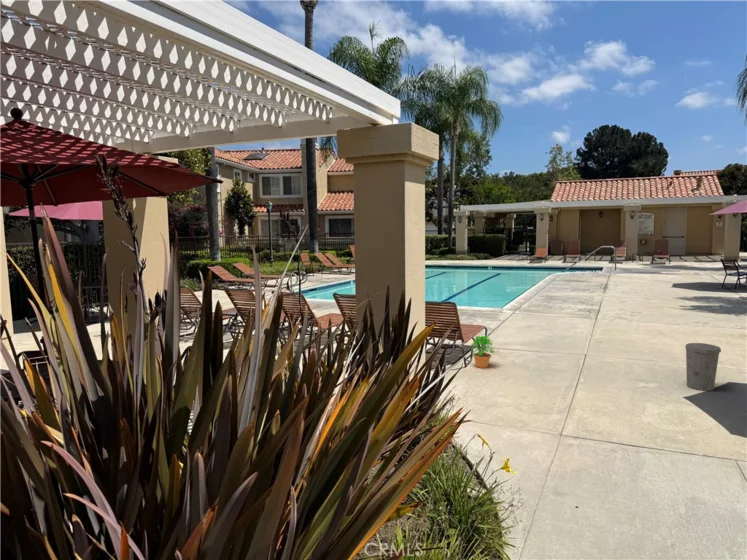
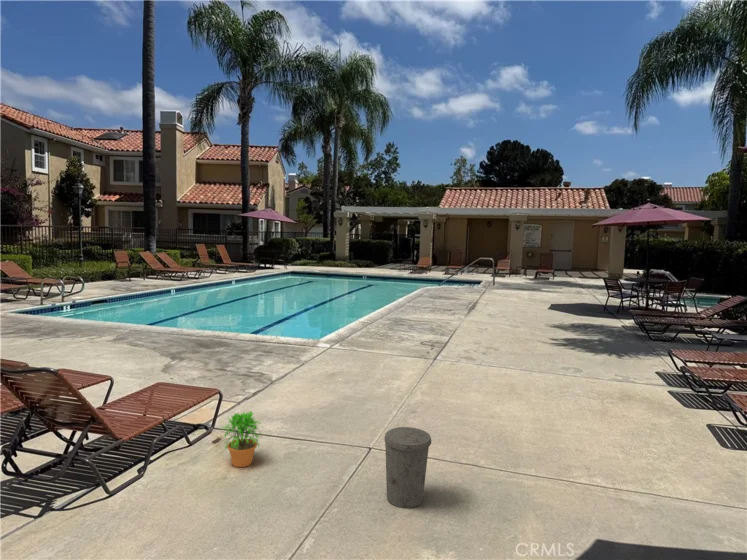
trash can: present [685,343,721,391] -> present [384,427,431,508]

